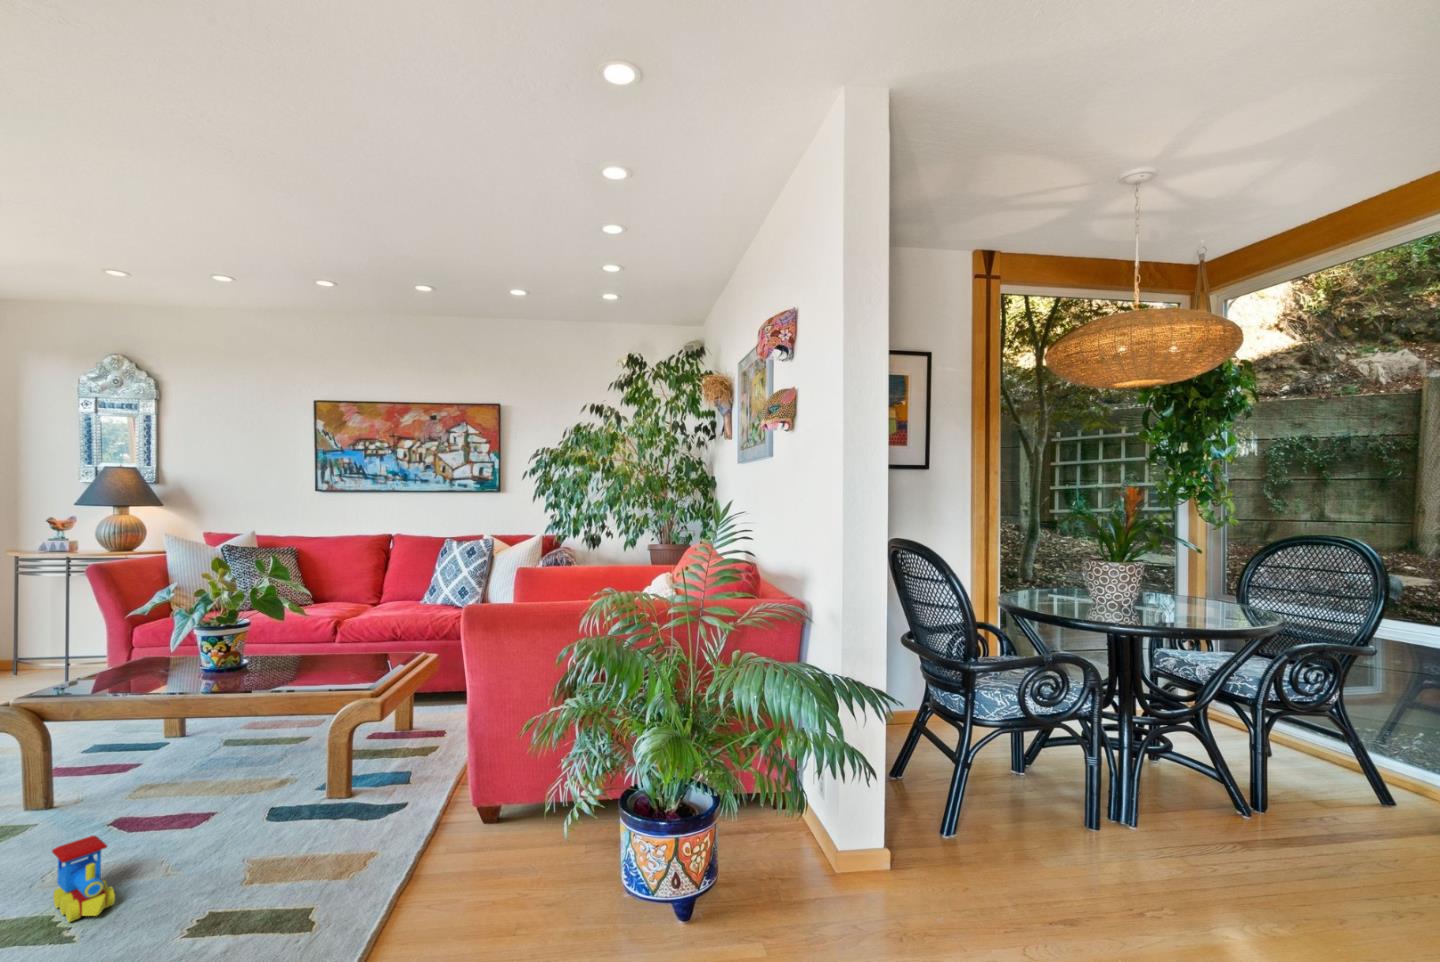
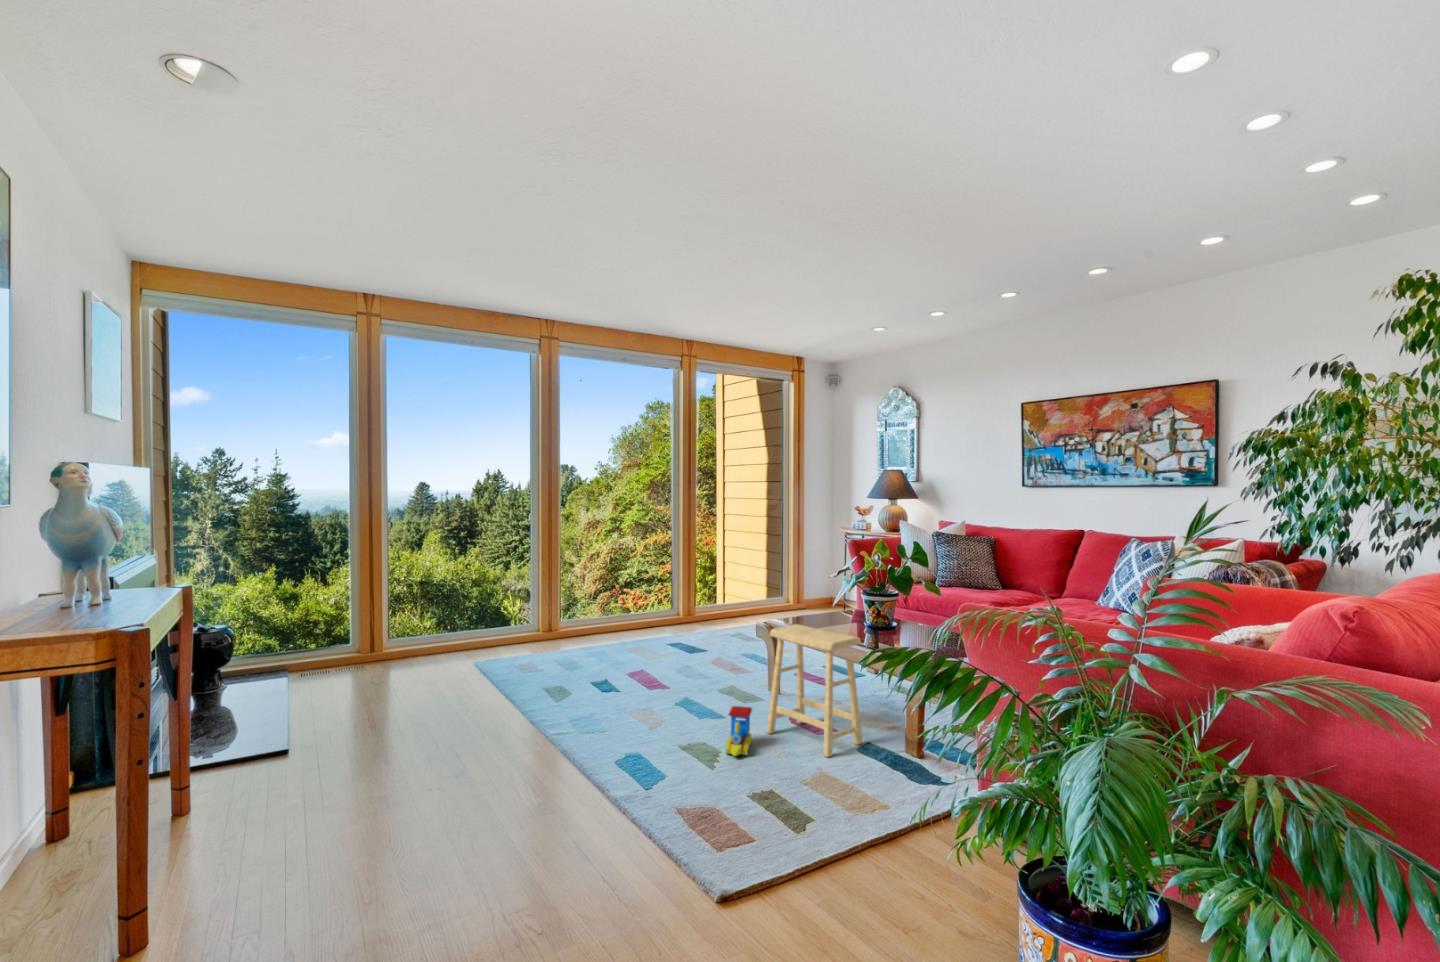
footstool: none [104,684,268,866] -> present [767,624,863,757]

